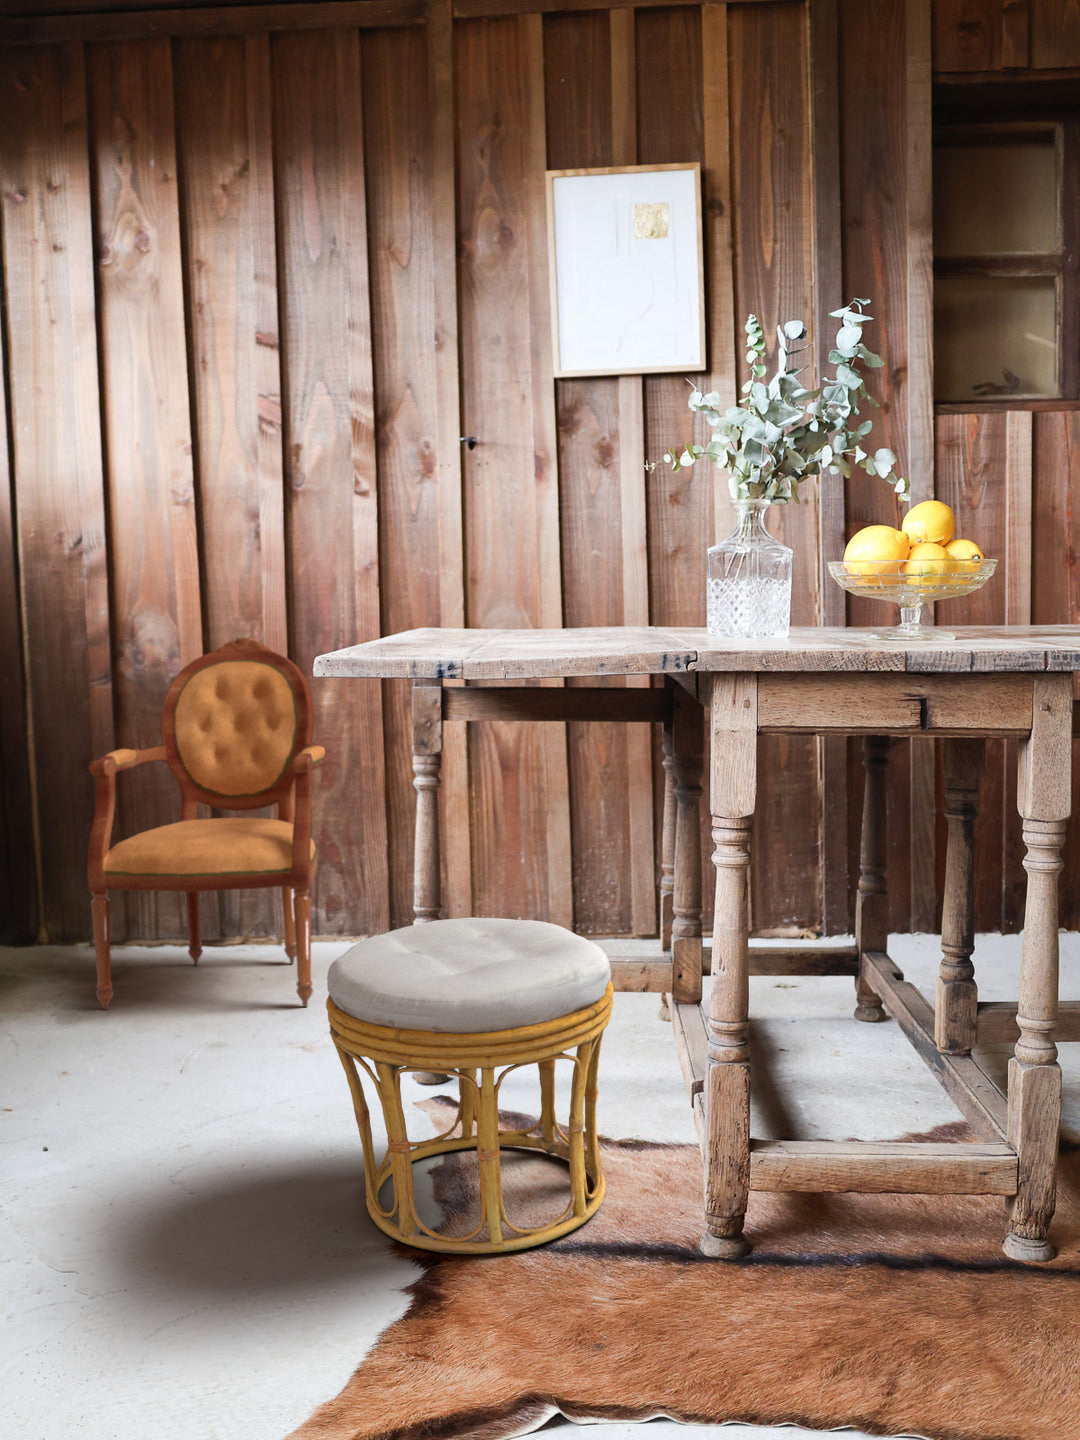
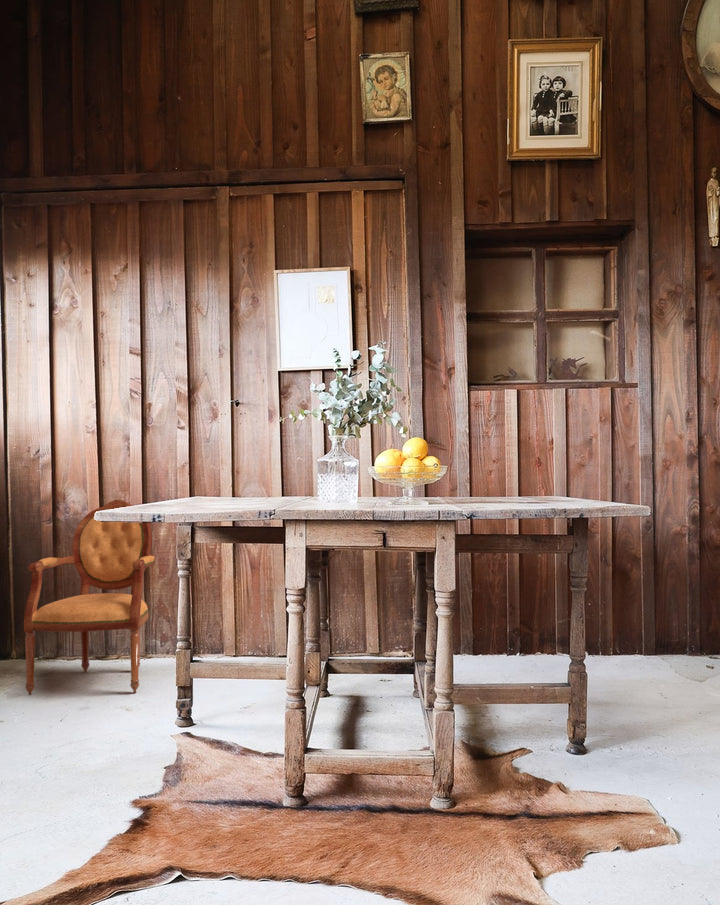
ottoman: present [326,917,614,1254] -> none [110,642,252,808]

